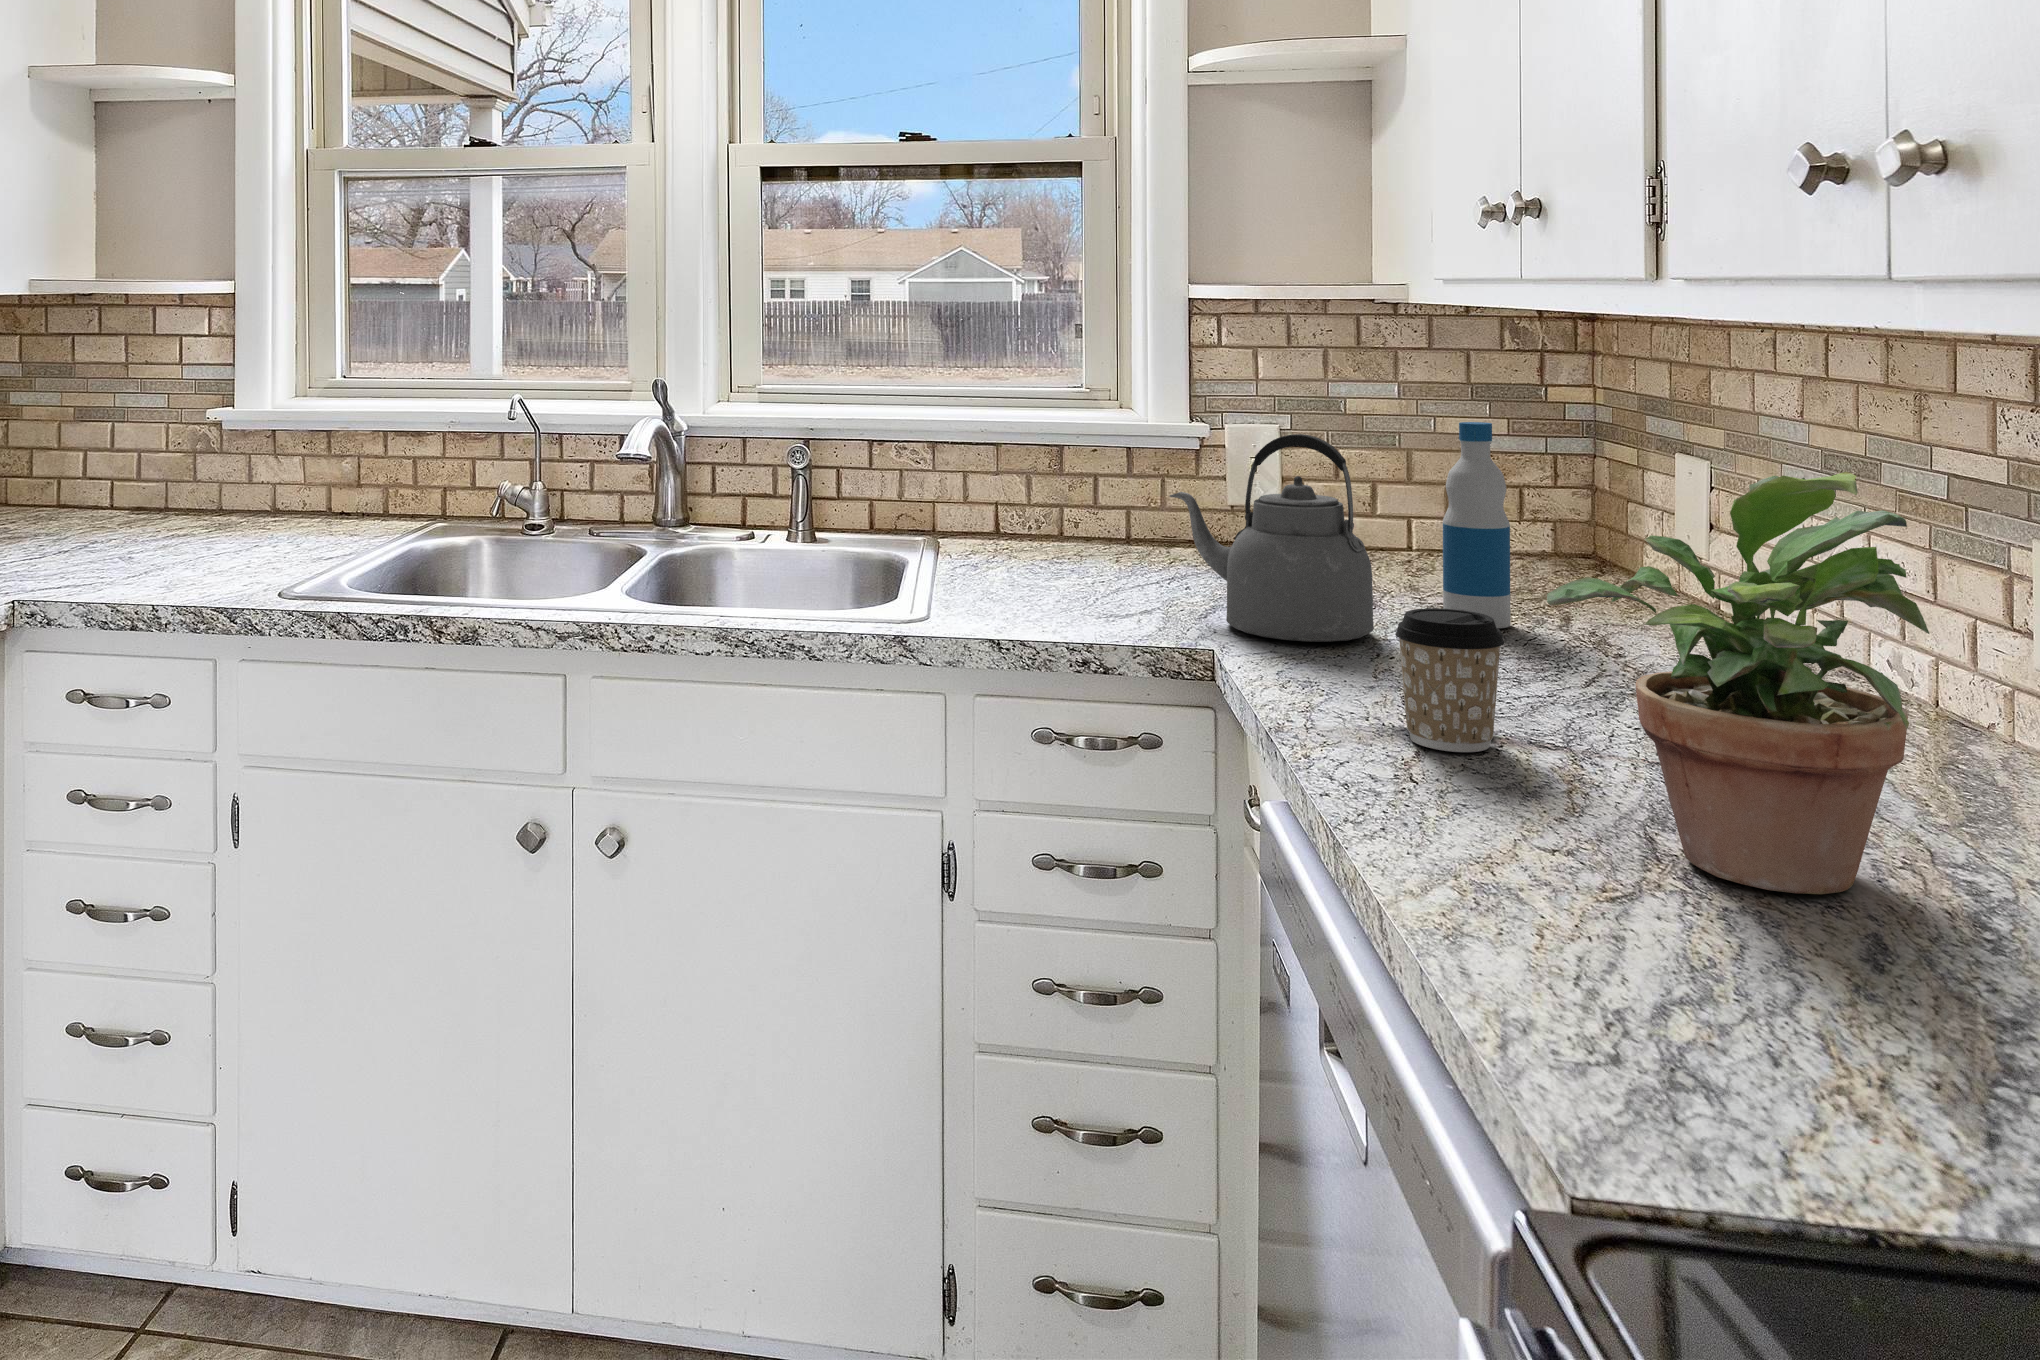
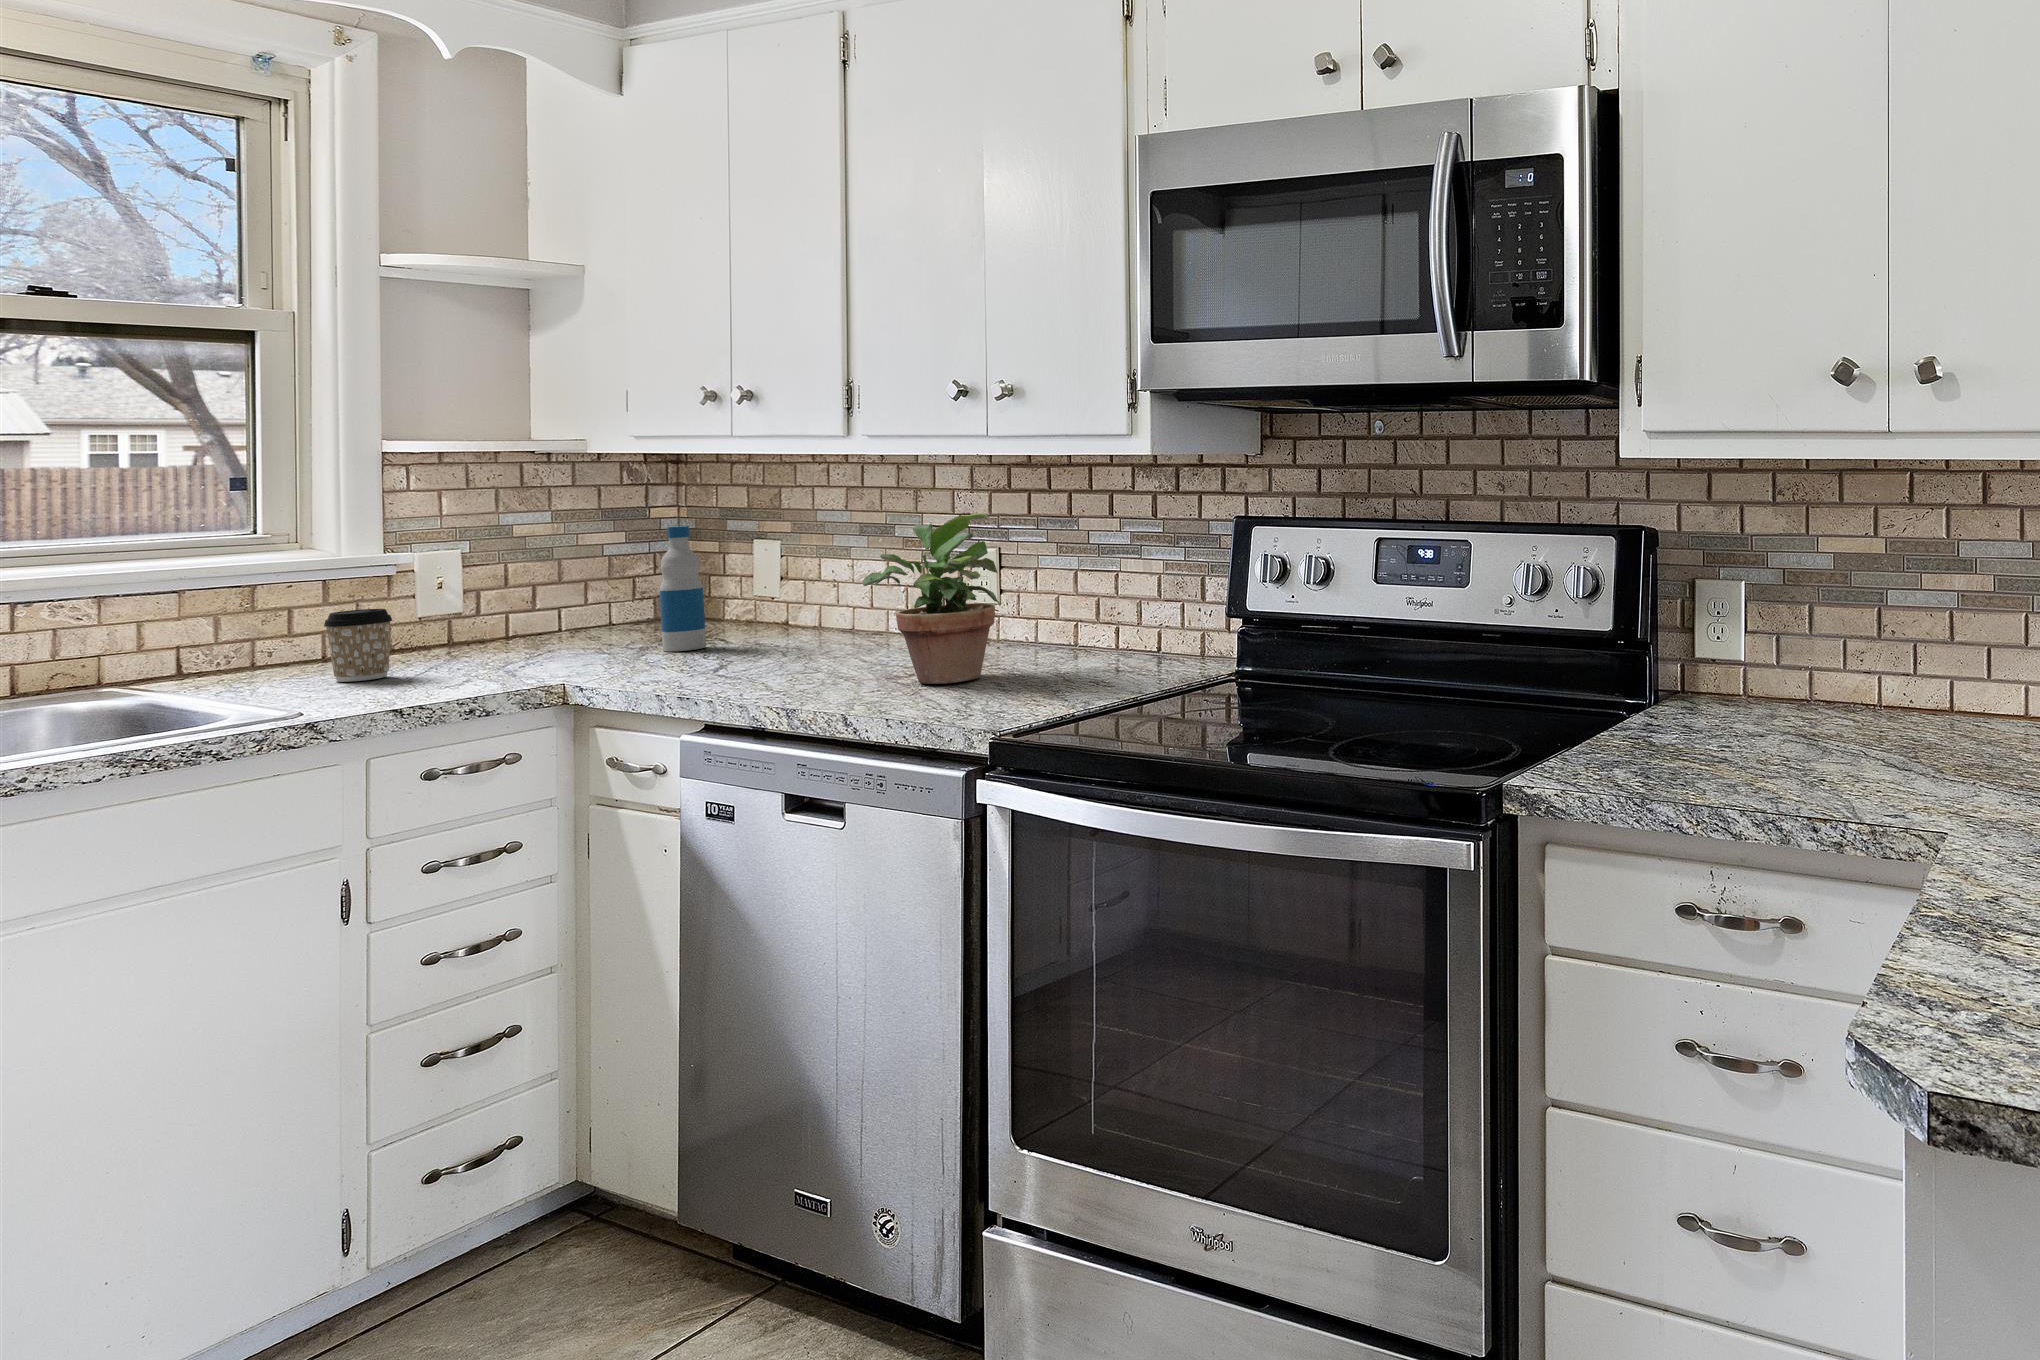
kettle: present [1170,434,1374,642] -> none [480,540,650,673]
coffee cup: present [1395,608,1504,752] -> present [324,609,392,682]

